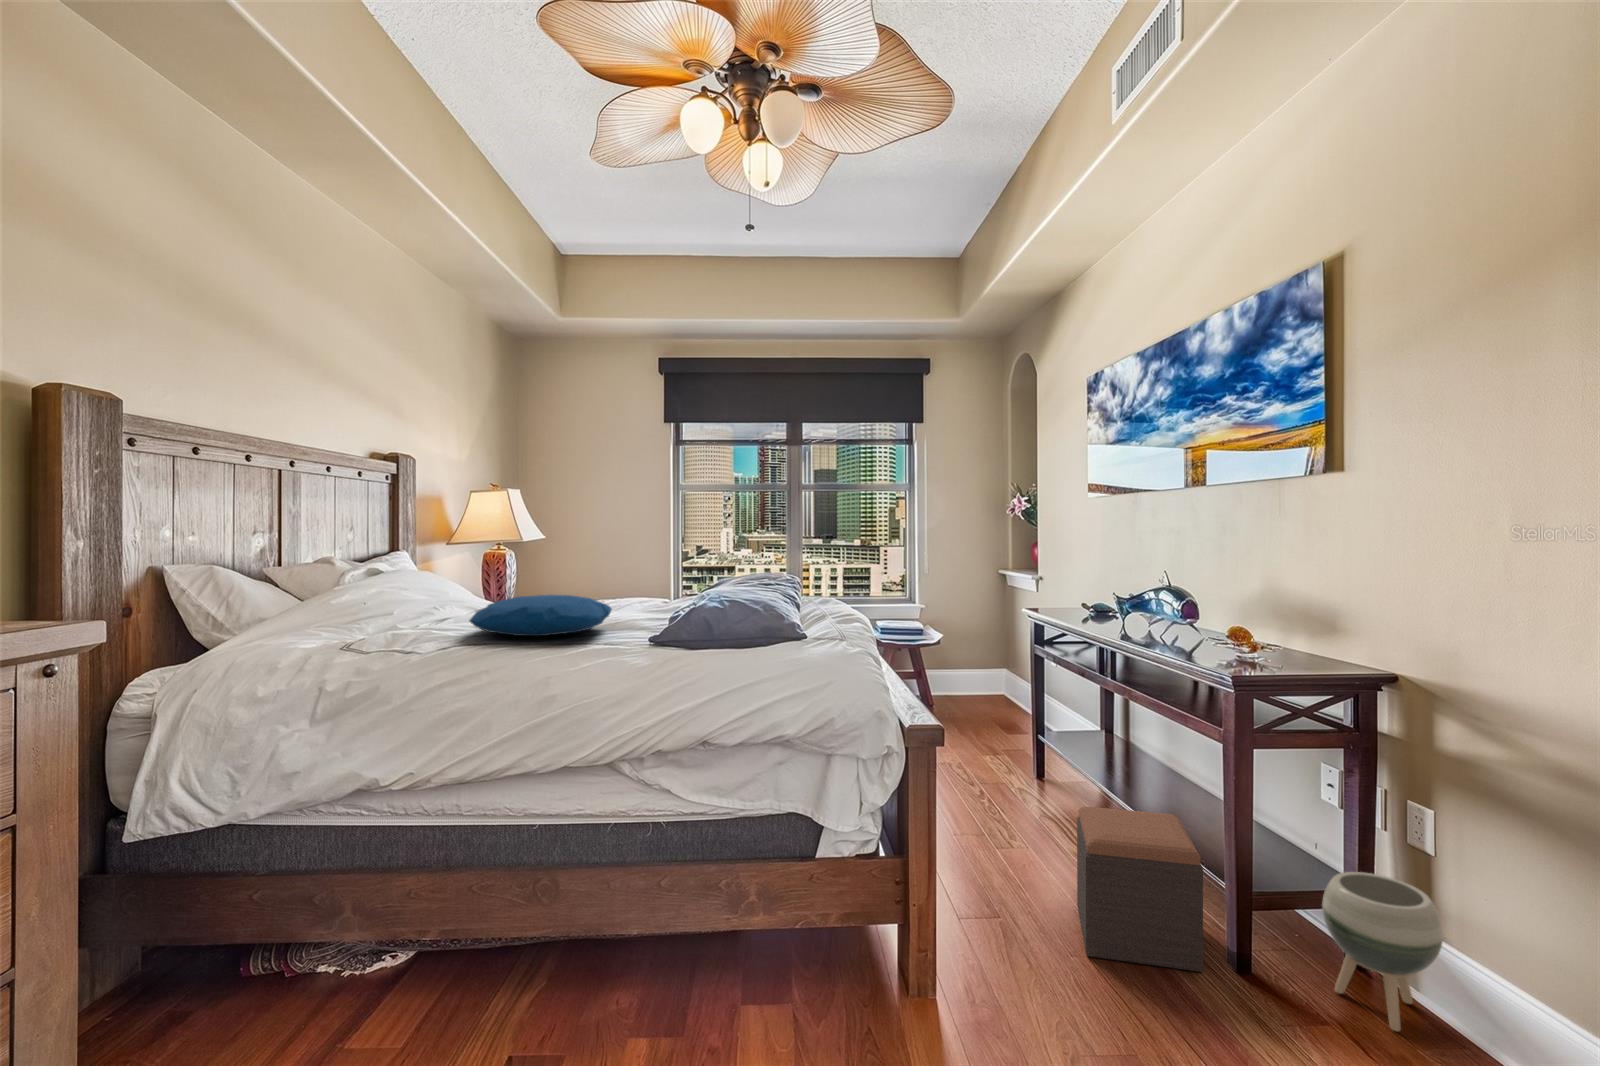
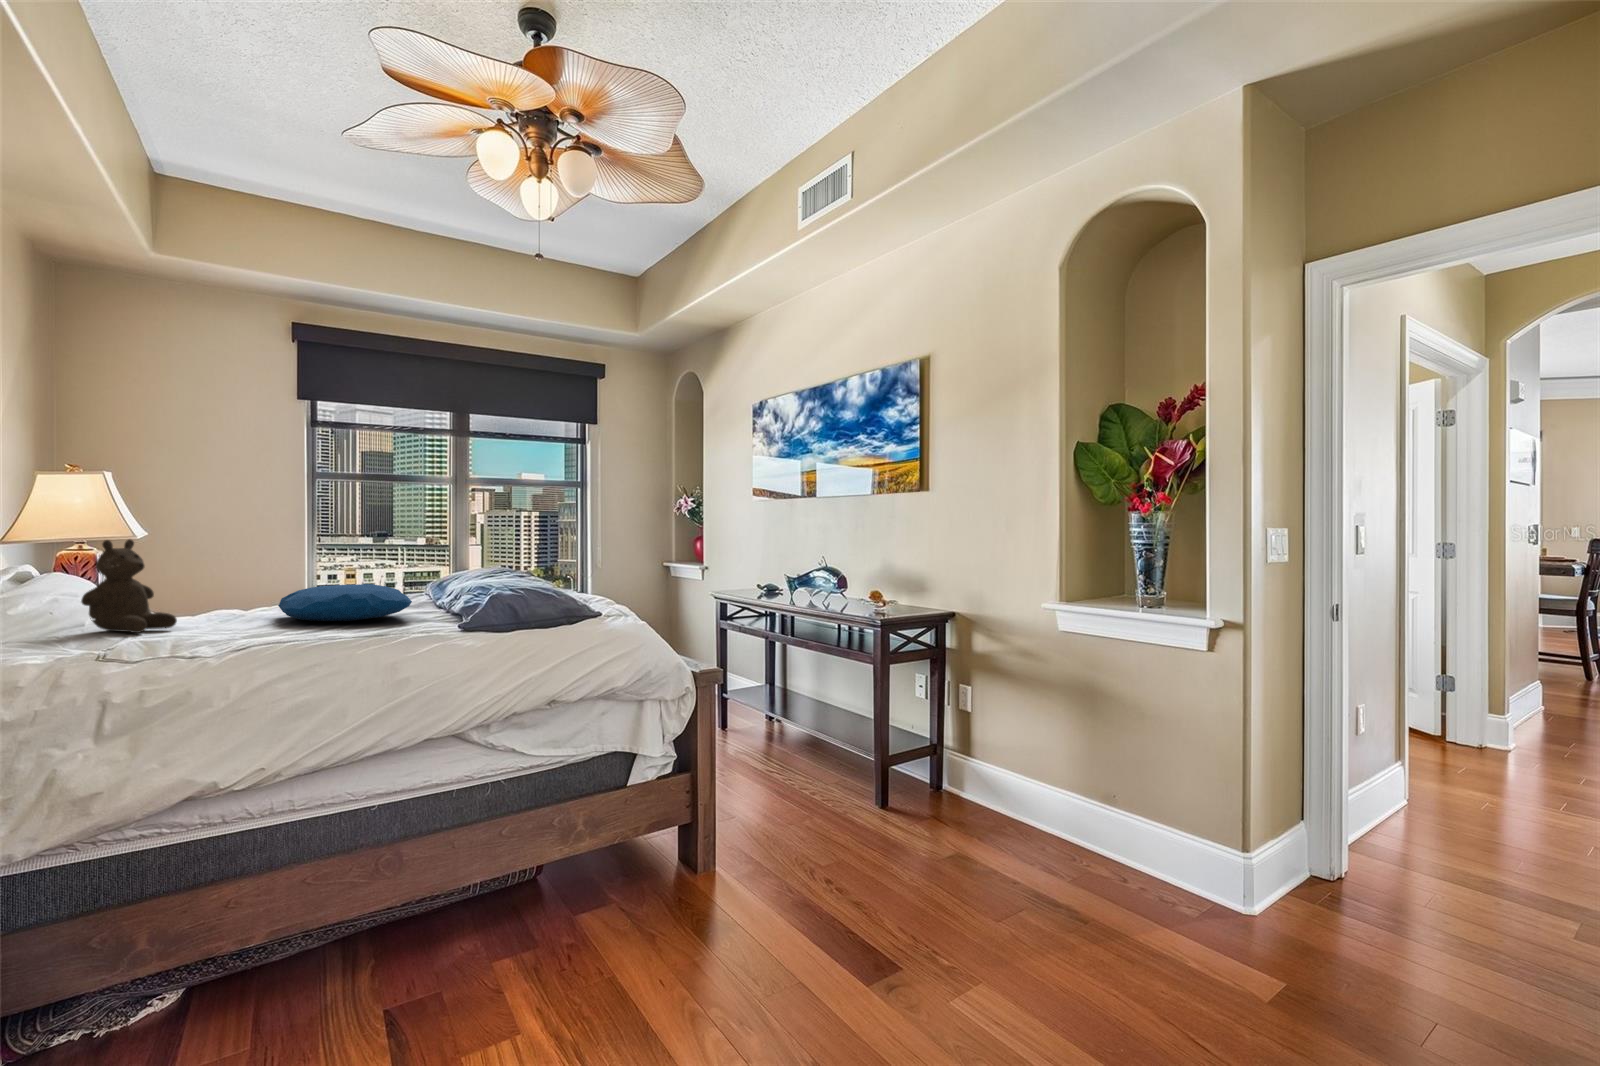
teddy bear: none [278,545,367,641] -> present [81,539,177,633]
footstool: present [1077,807,1203,972] -> none [777,718,860,814]
planter: present [1322,872,1443,1031] -> none [922,731,978,813]

